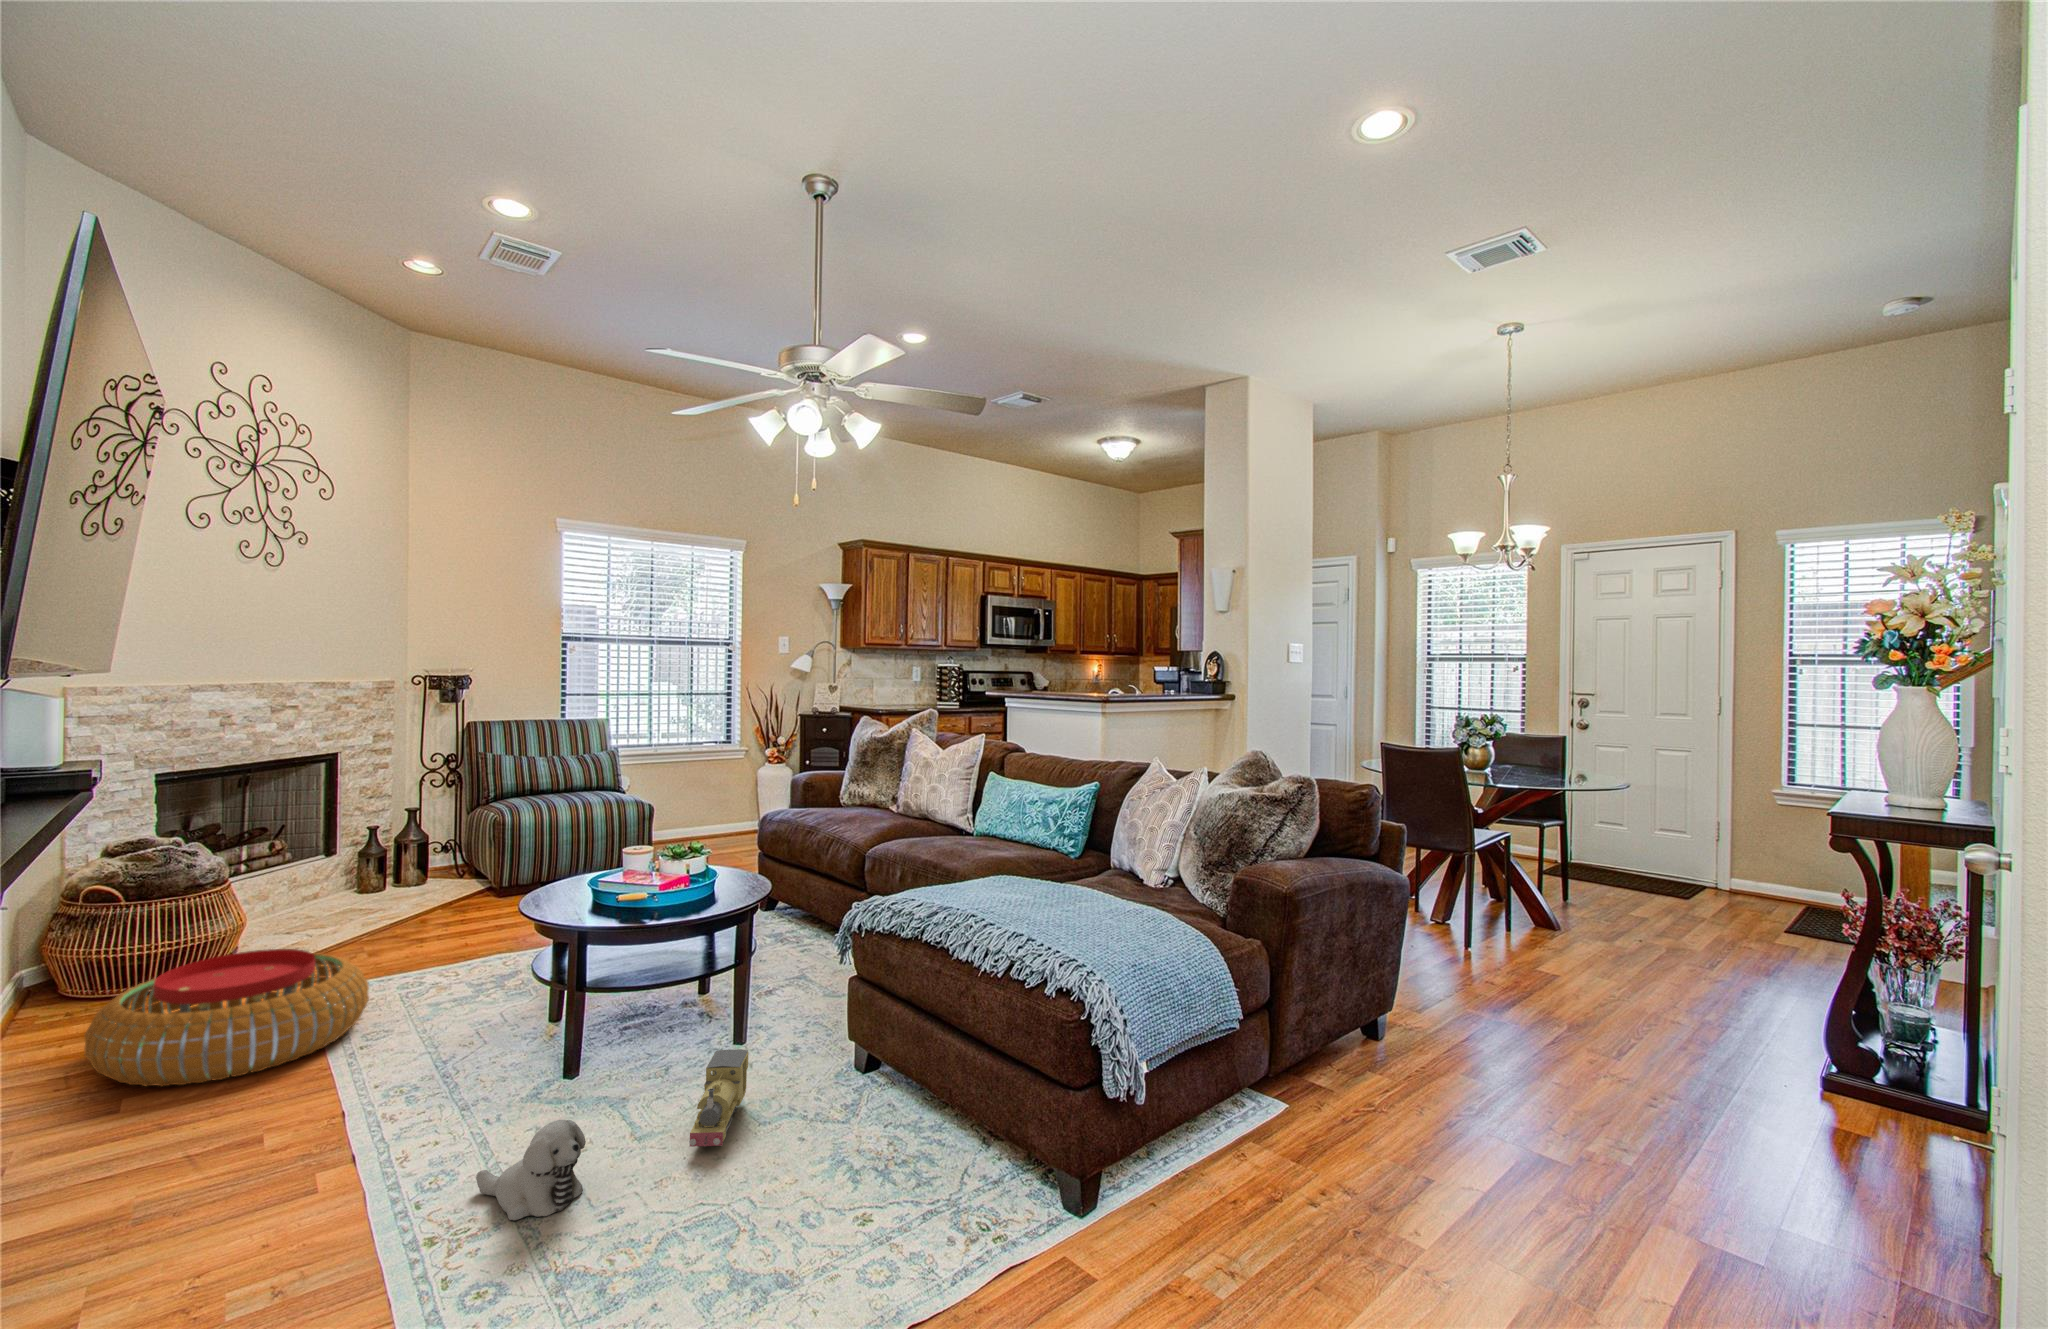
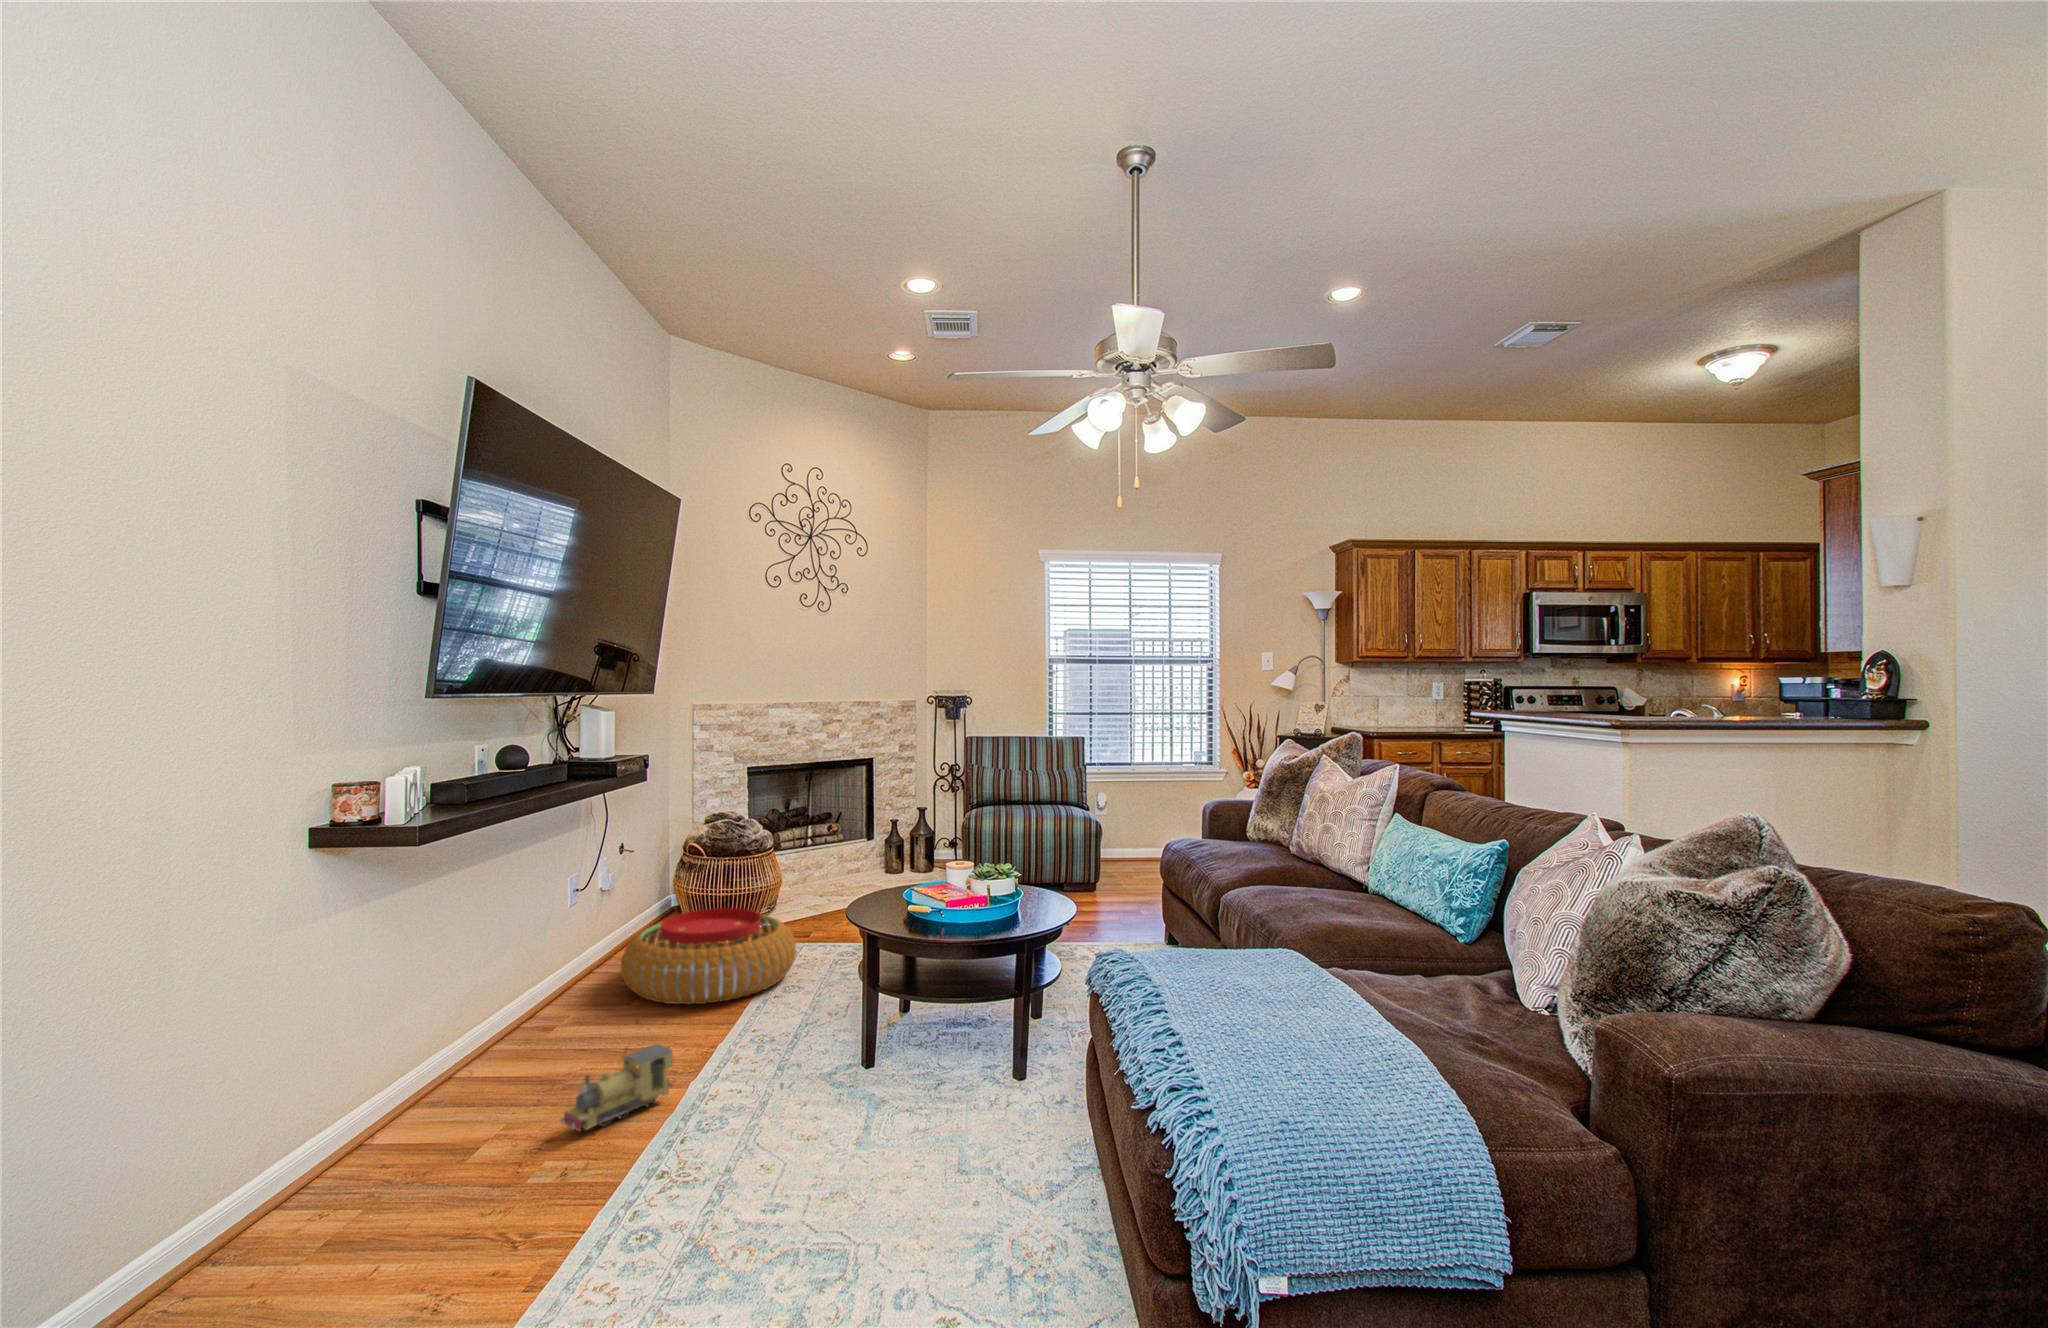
toy train: present [689,1049,748,1147] -> present [560,1044,673,1131]
plush toy: present [476,1120,586,1220] -> none [697,1112,772,1201]

